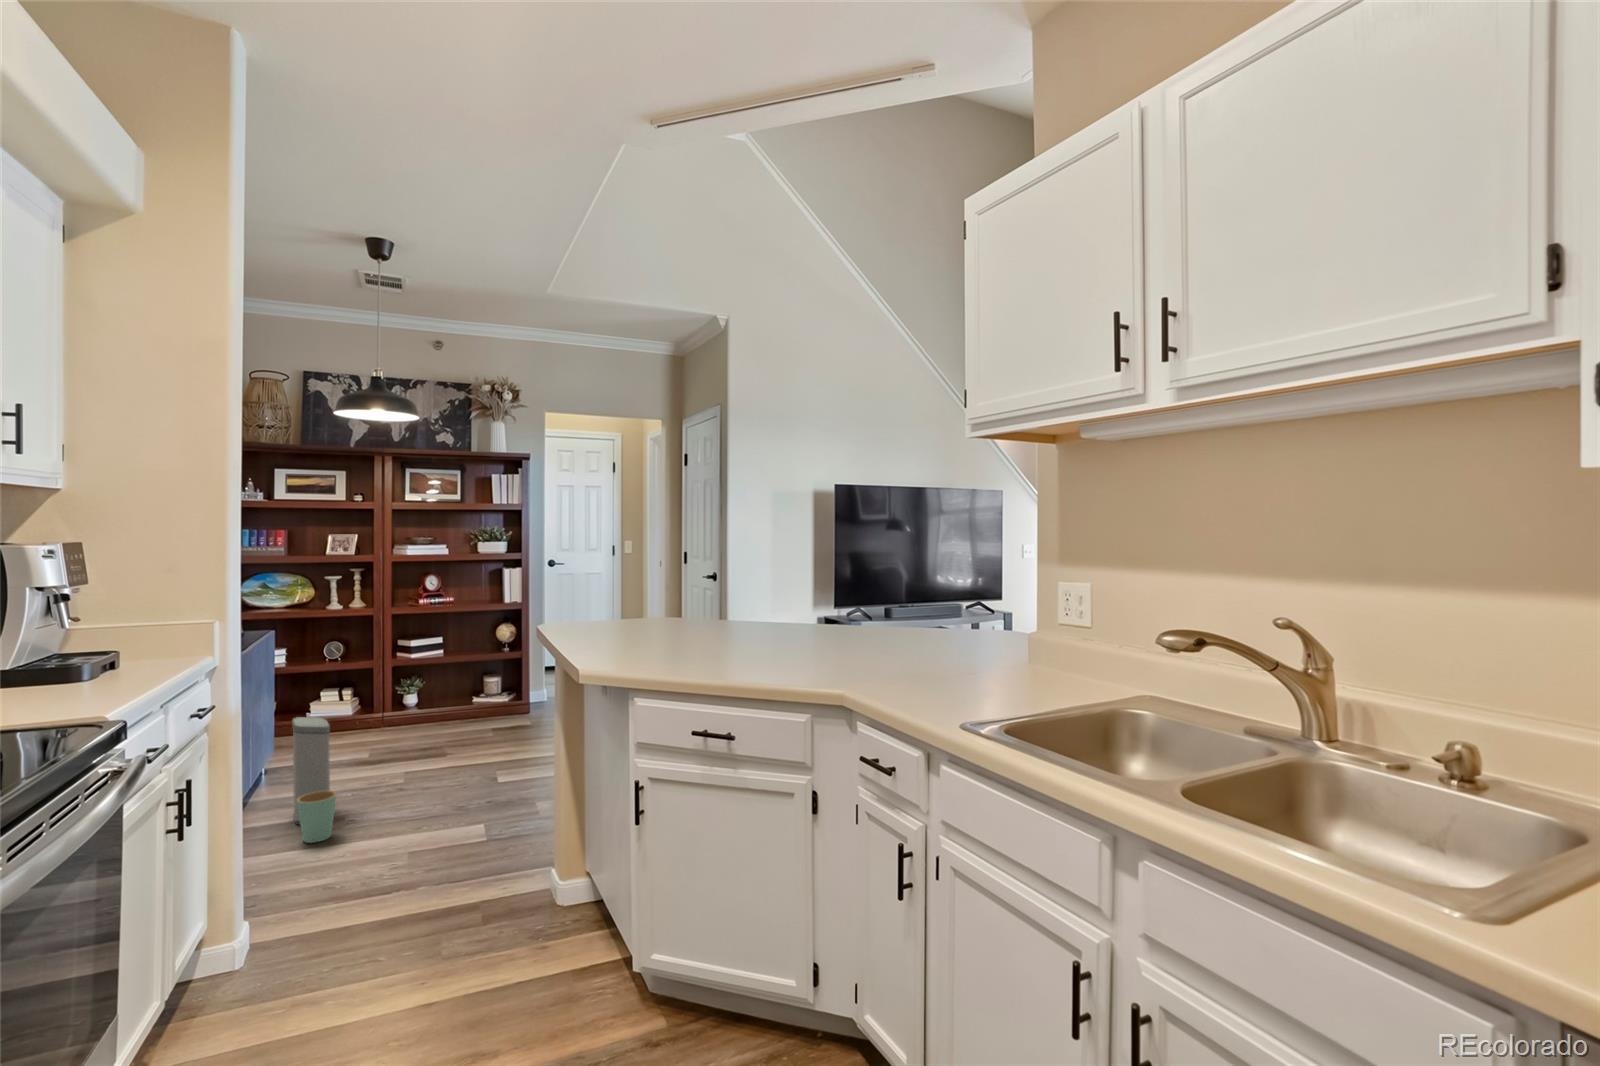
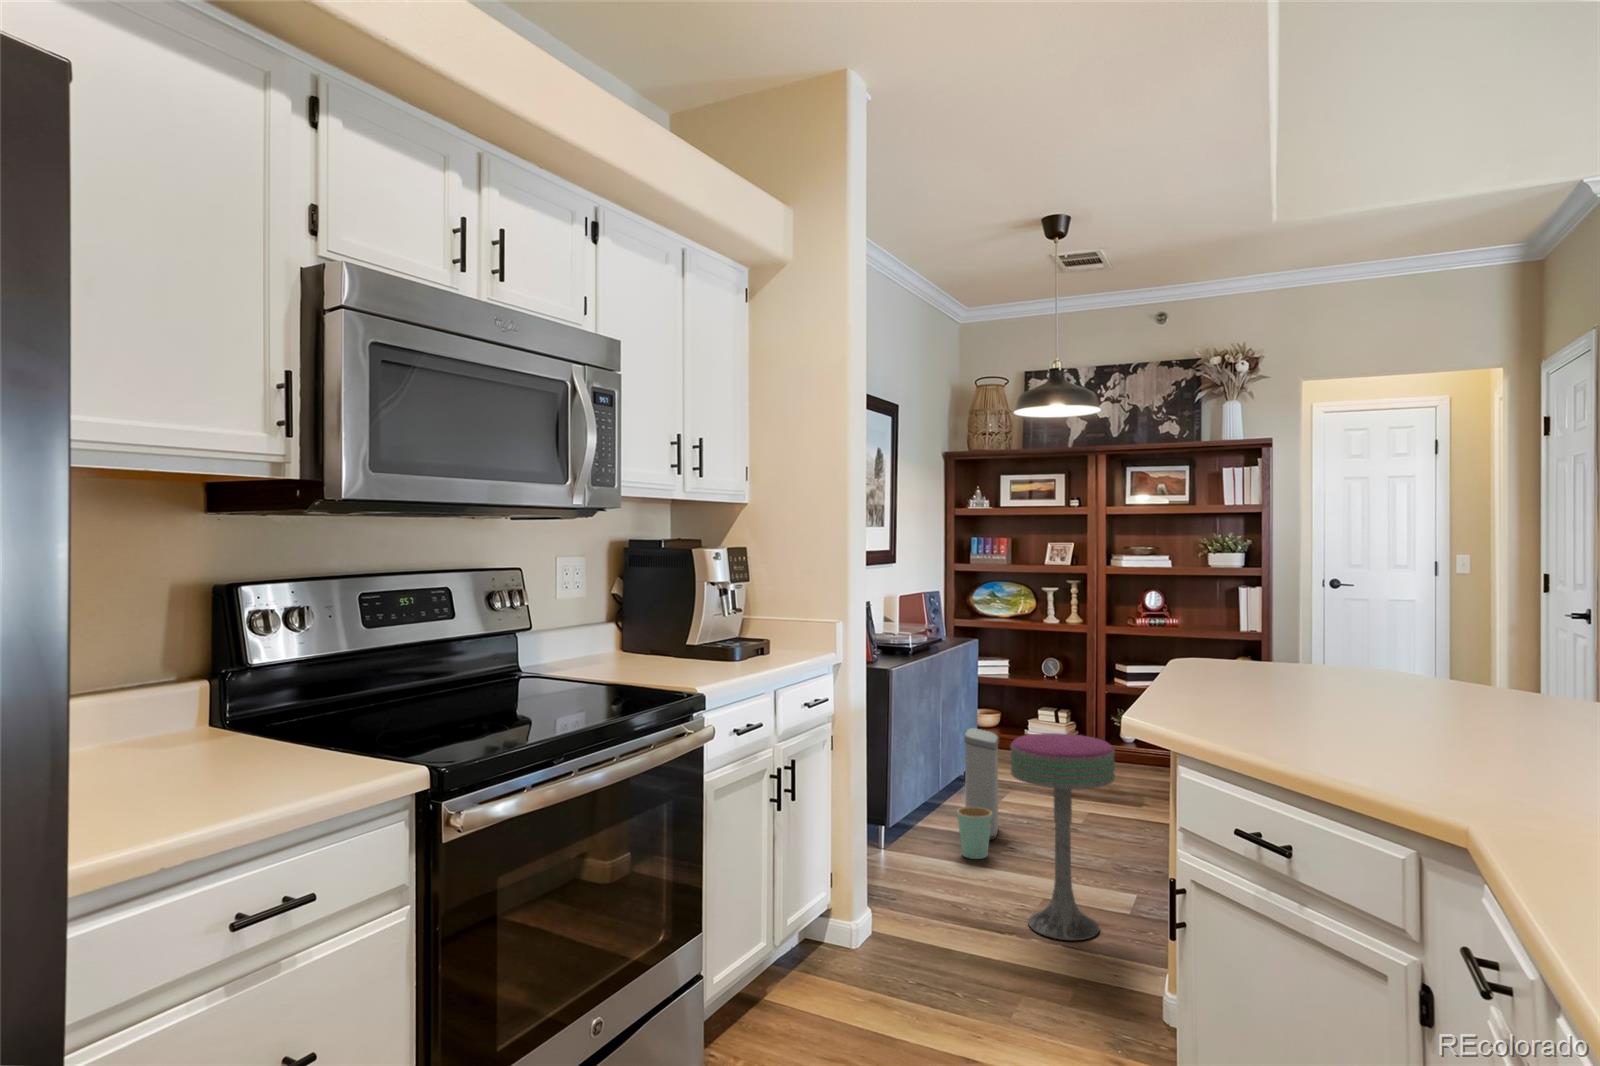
bar stool: none [390,701,487,882] -> present [1010,733,1115,940]

